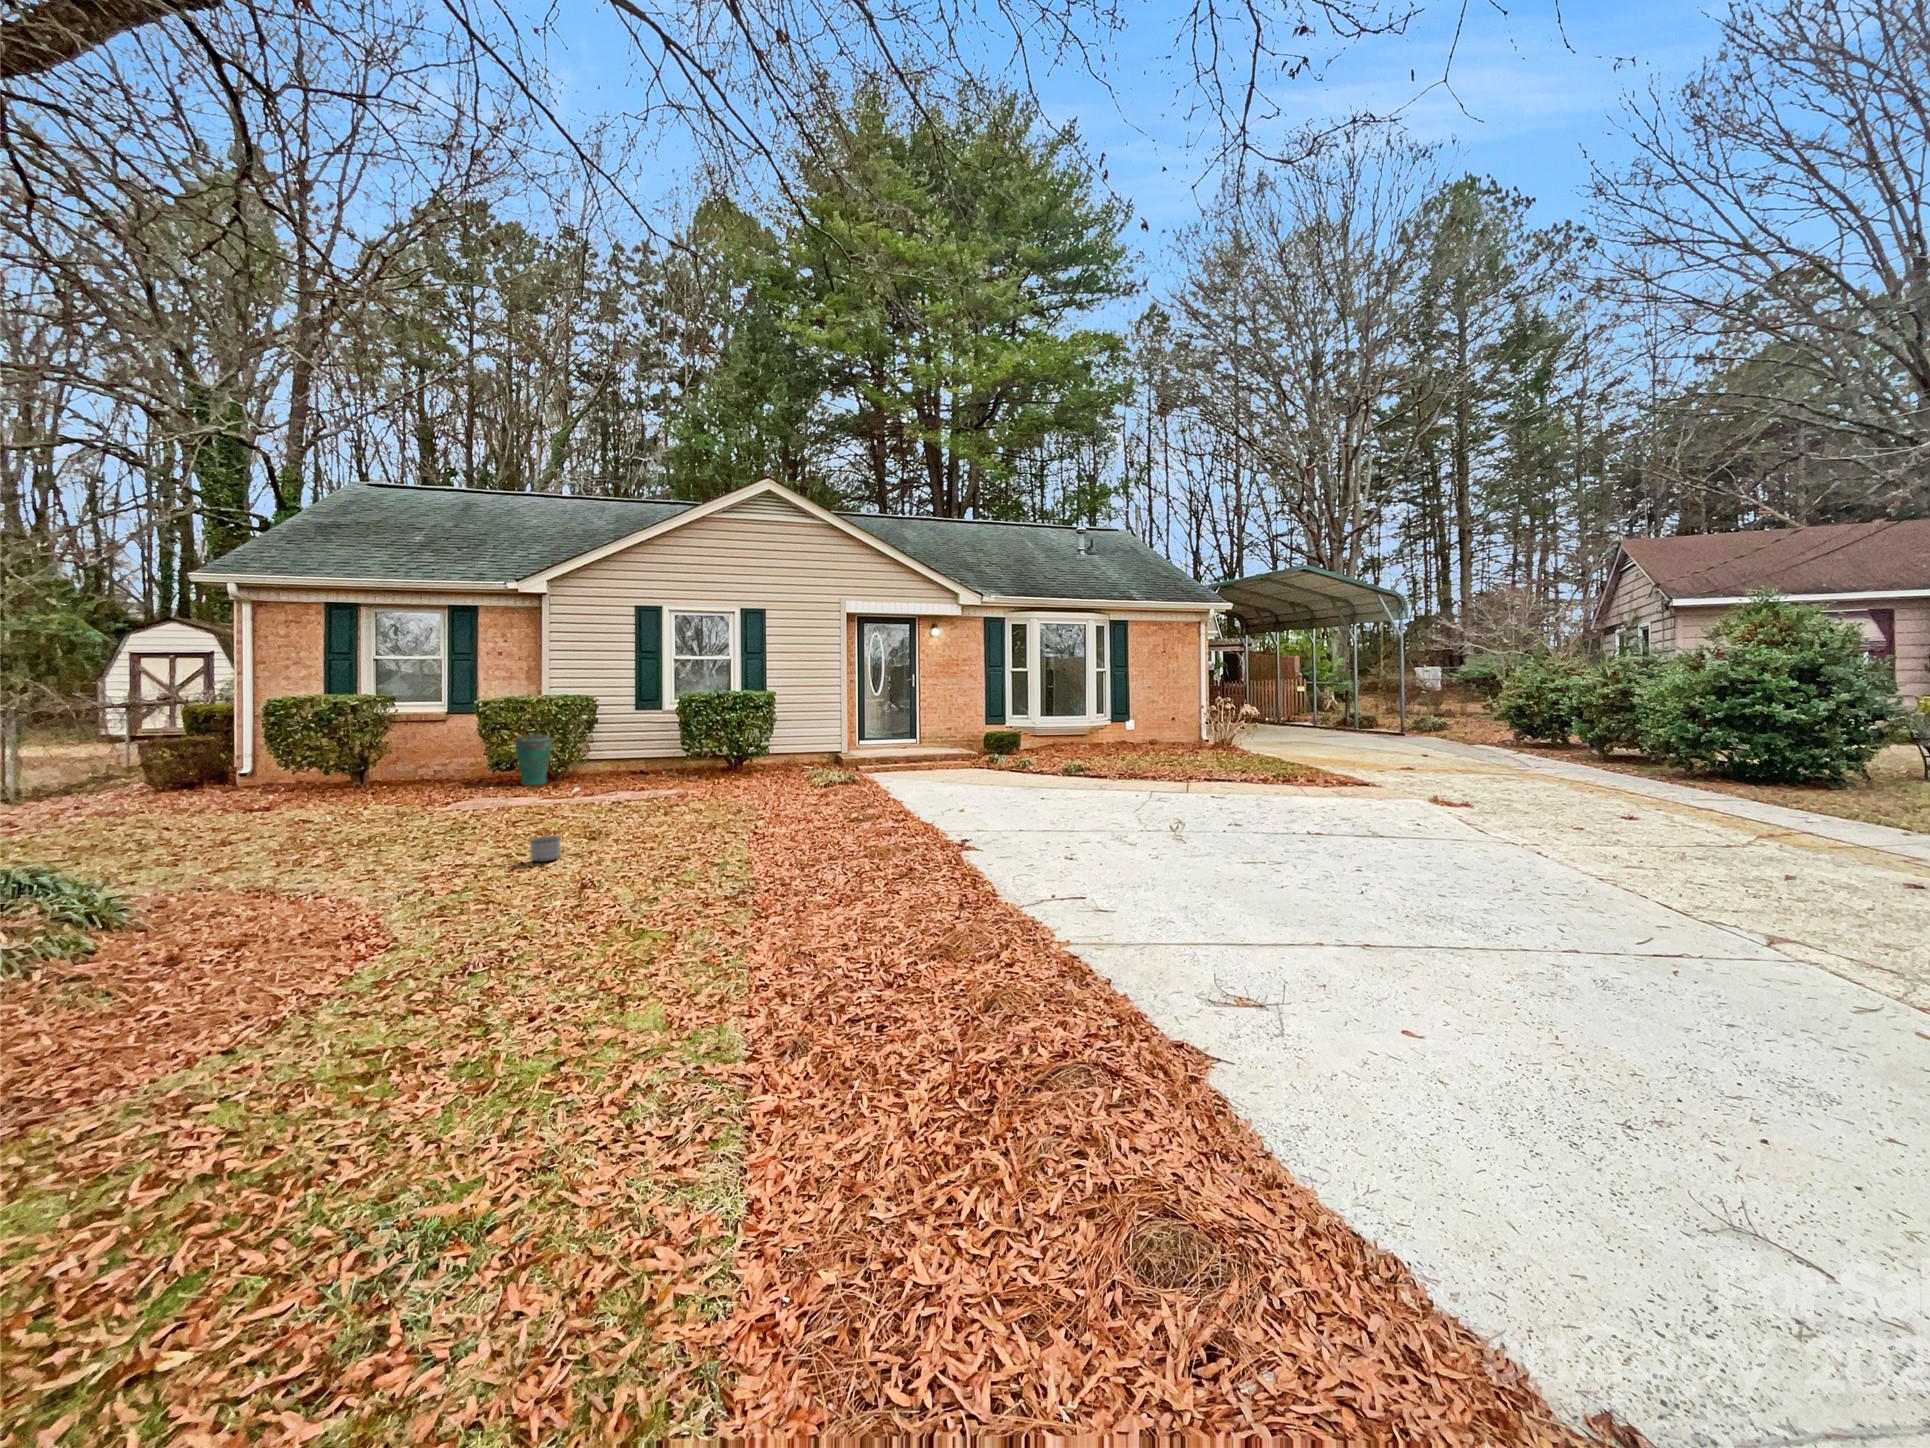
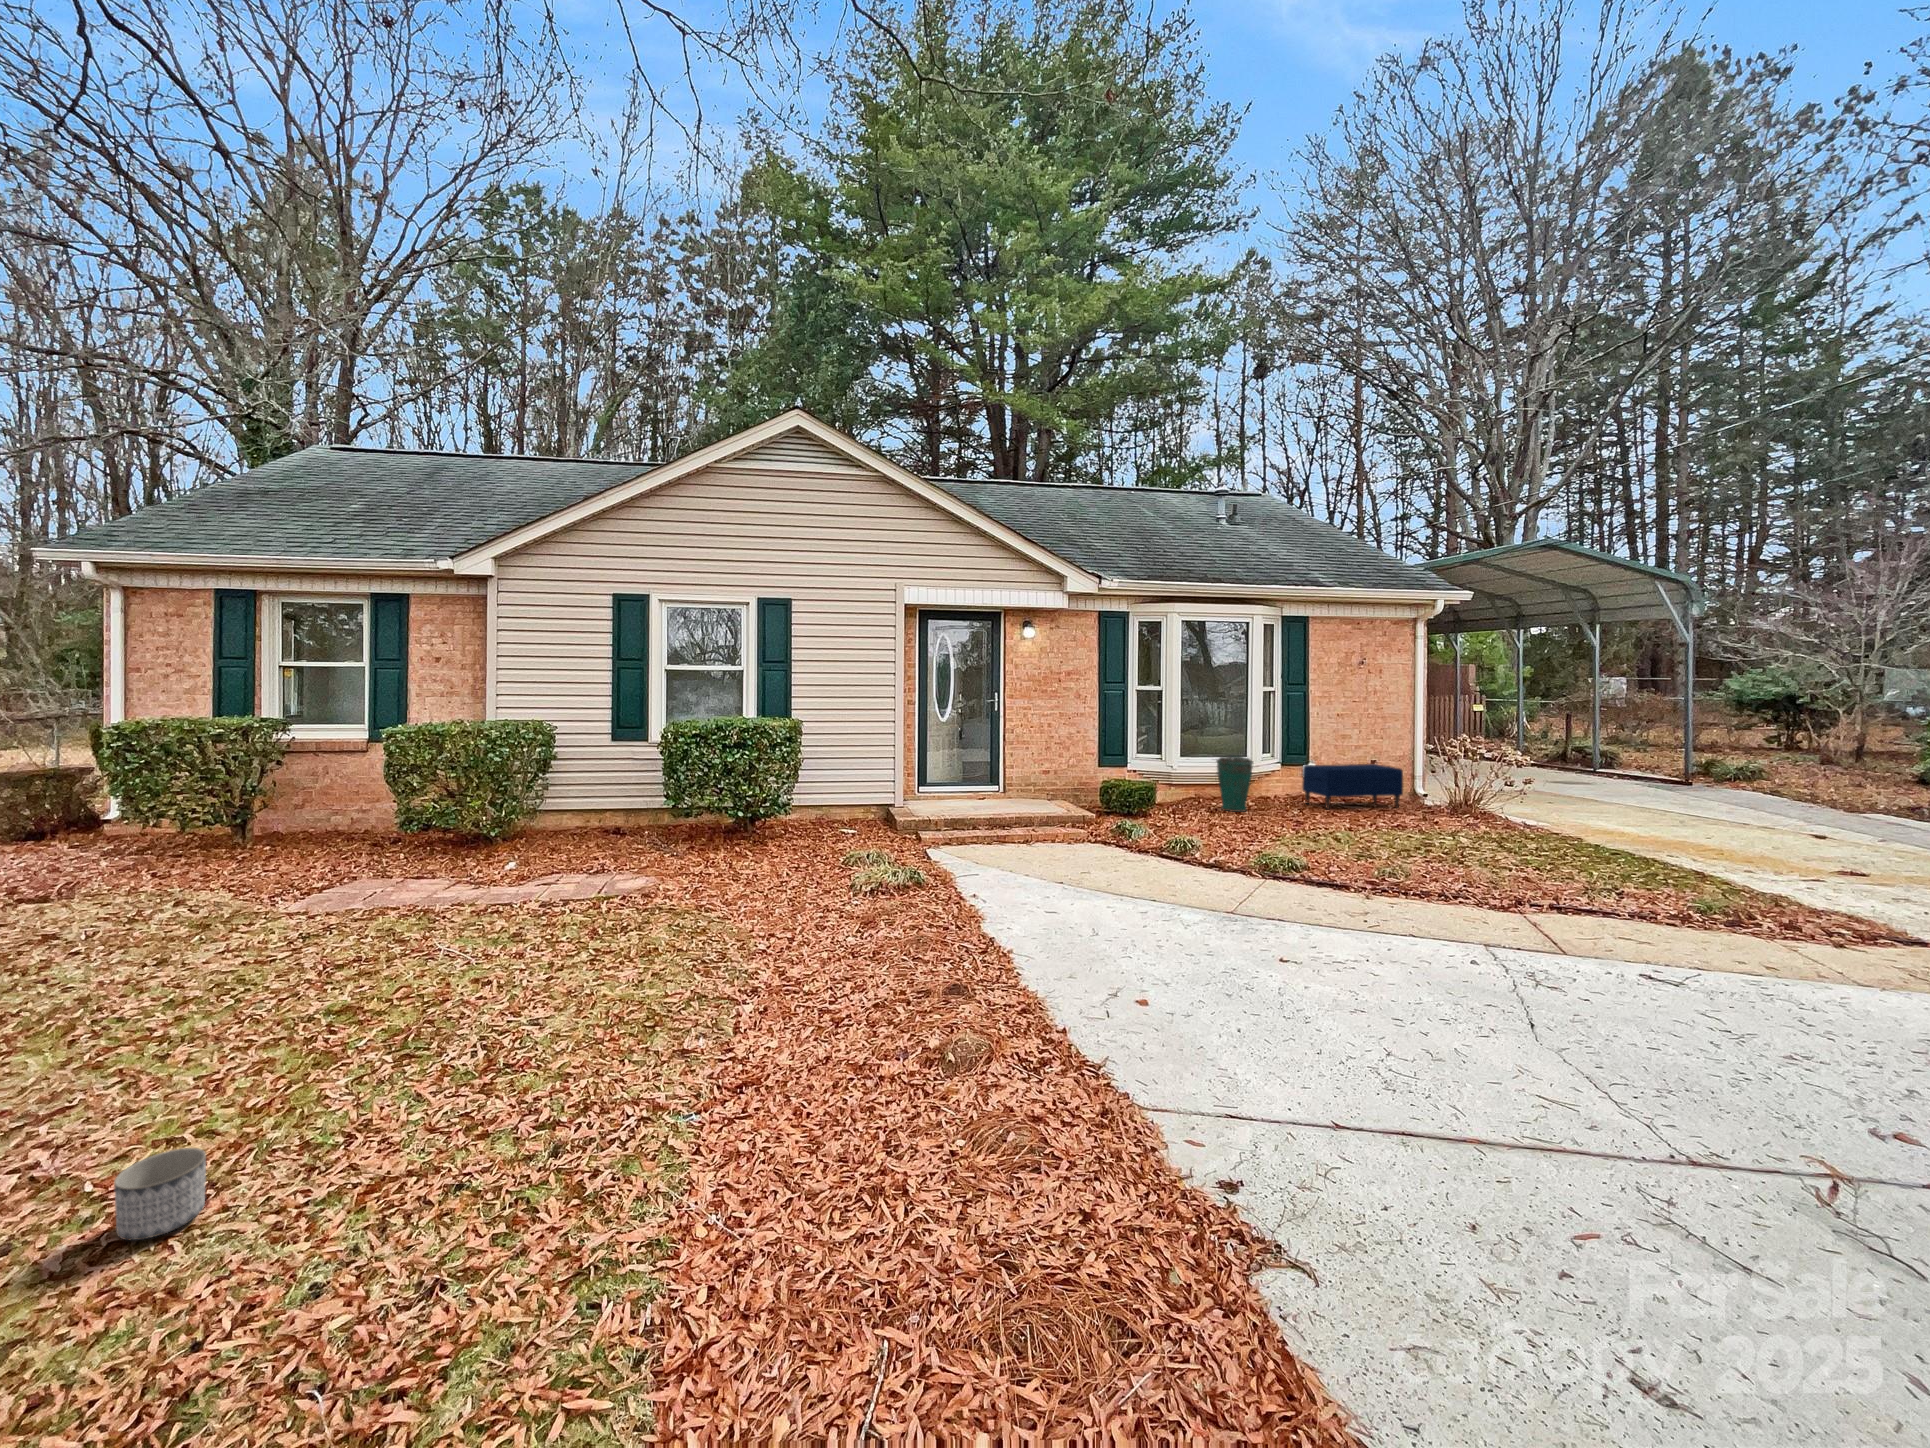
bench: none [1126,720,1188,750] -> present [1302,764,1403,810]
trash can: present [515,734,552,786] -> present [1216,755,1253,812]

